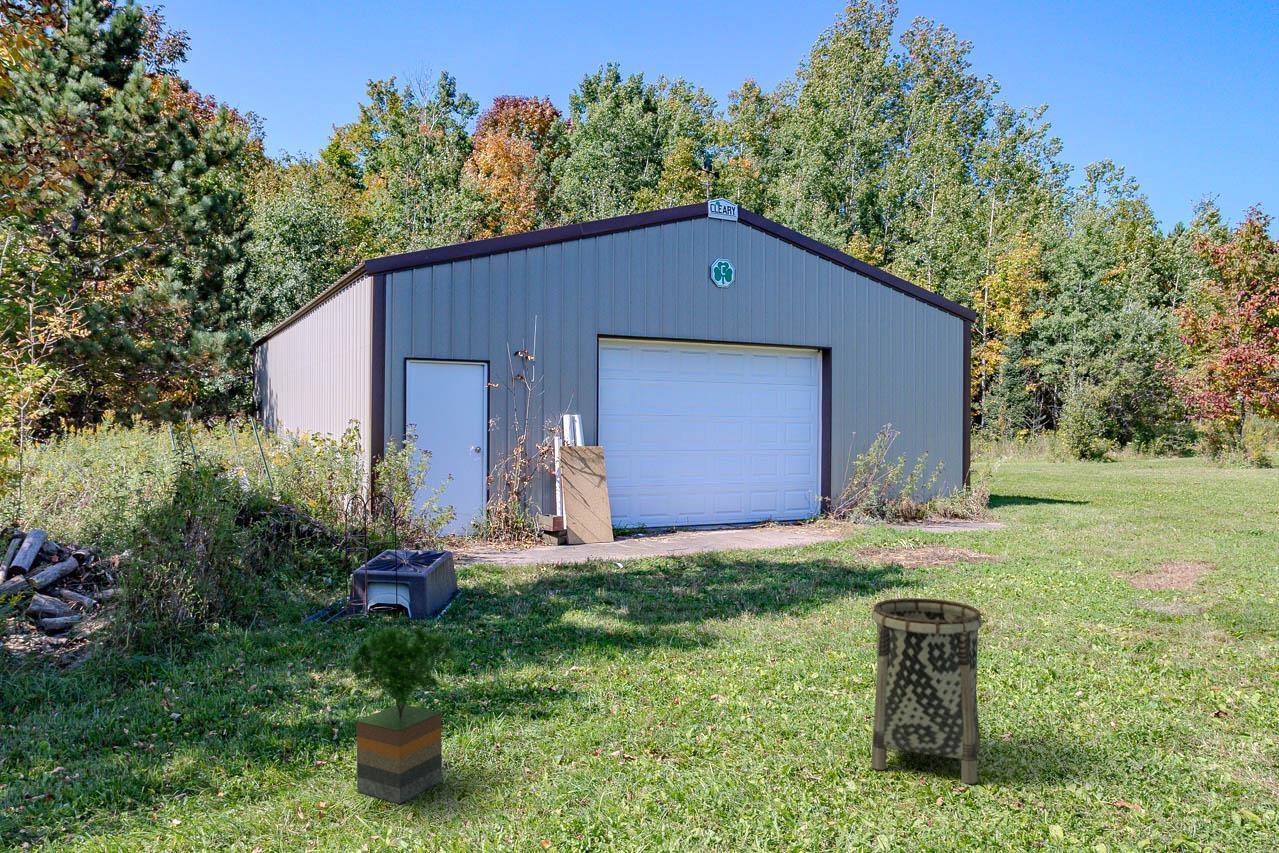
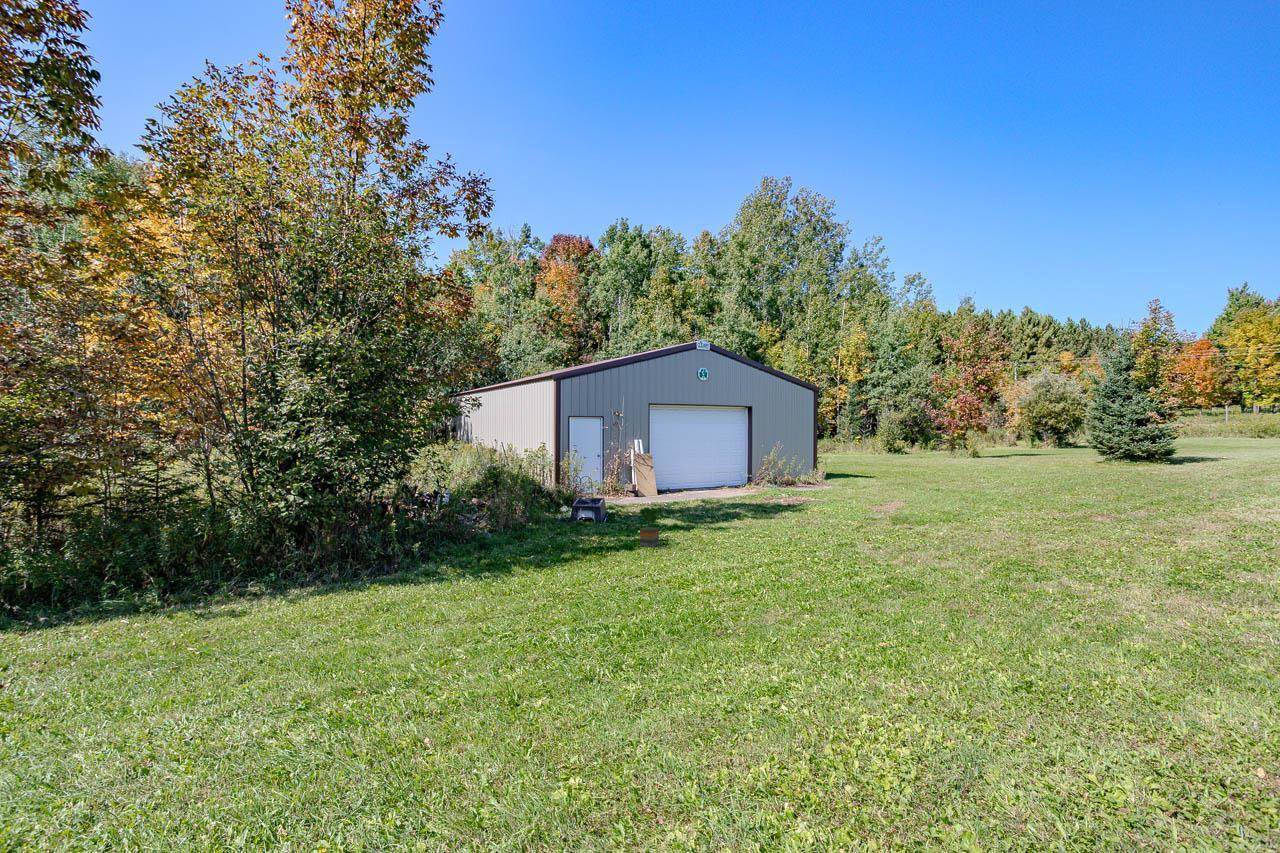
basket: present [872,598,983,784] -> none [763,500,790,542]

